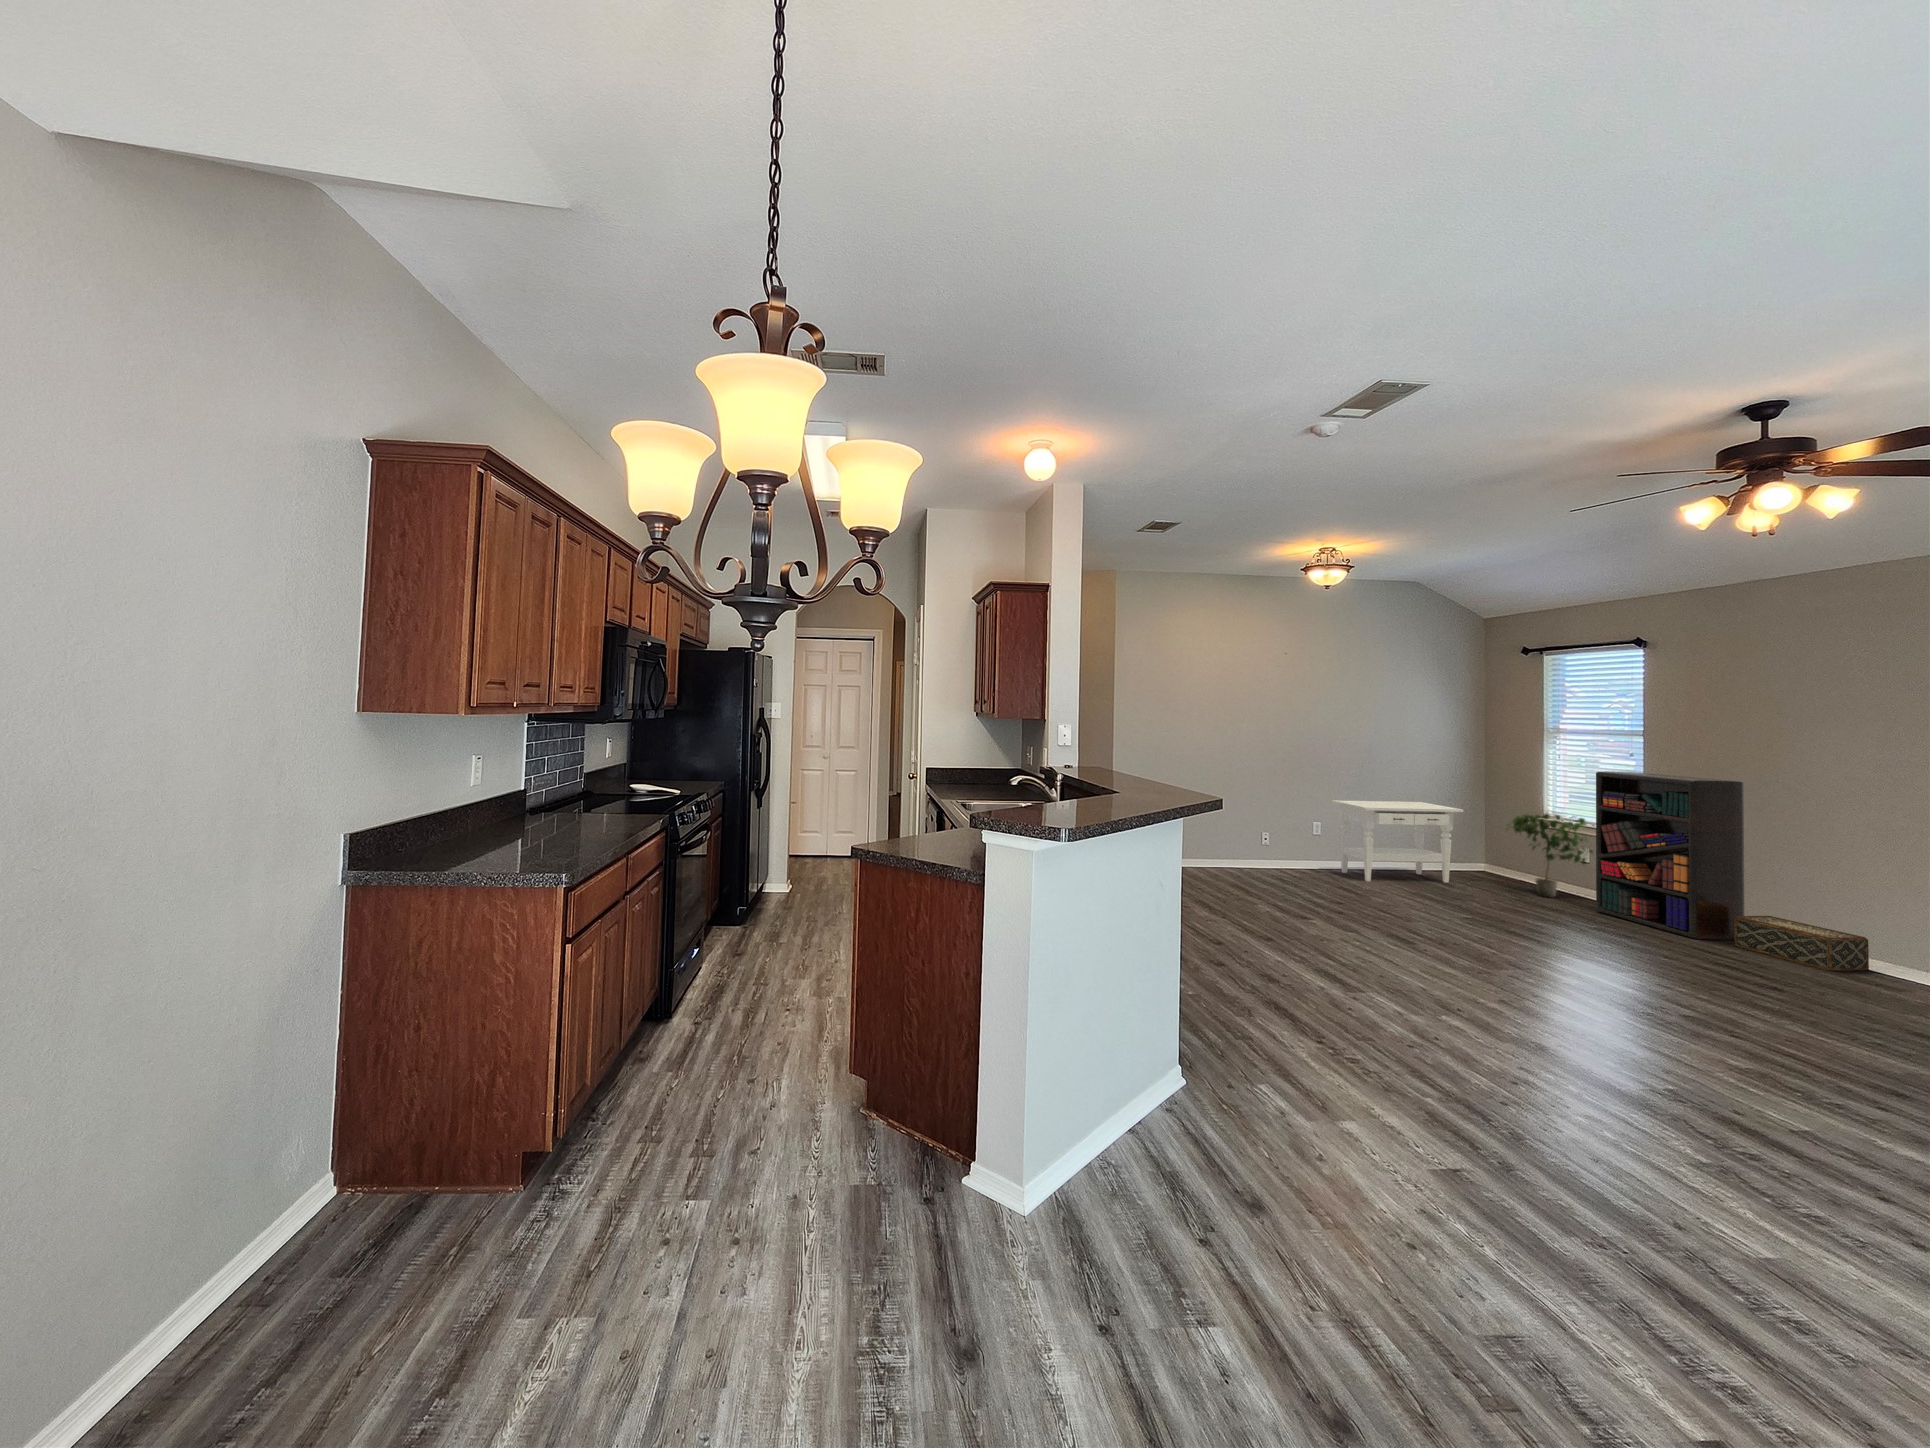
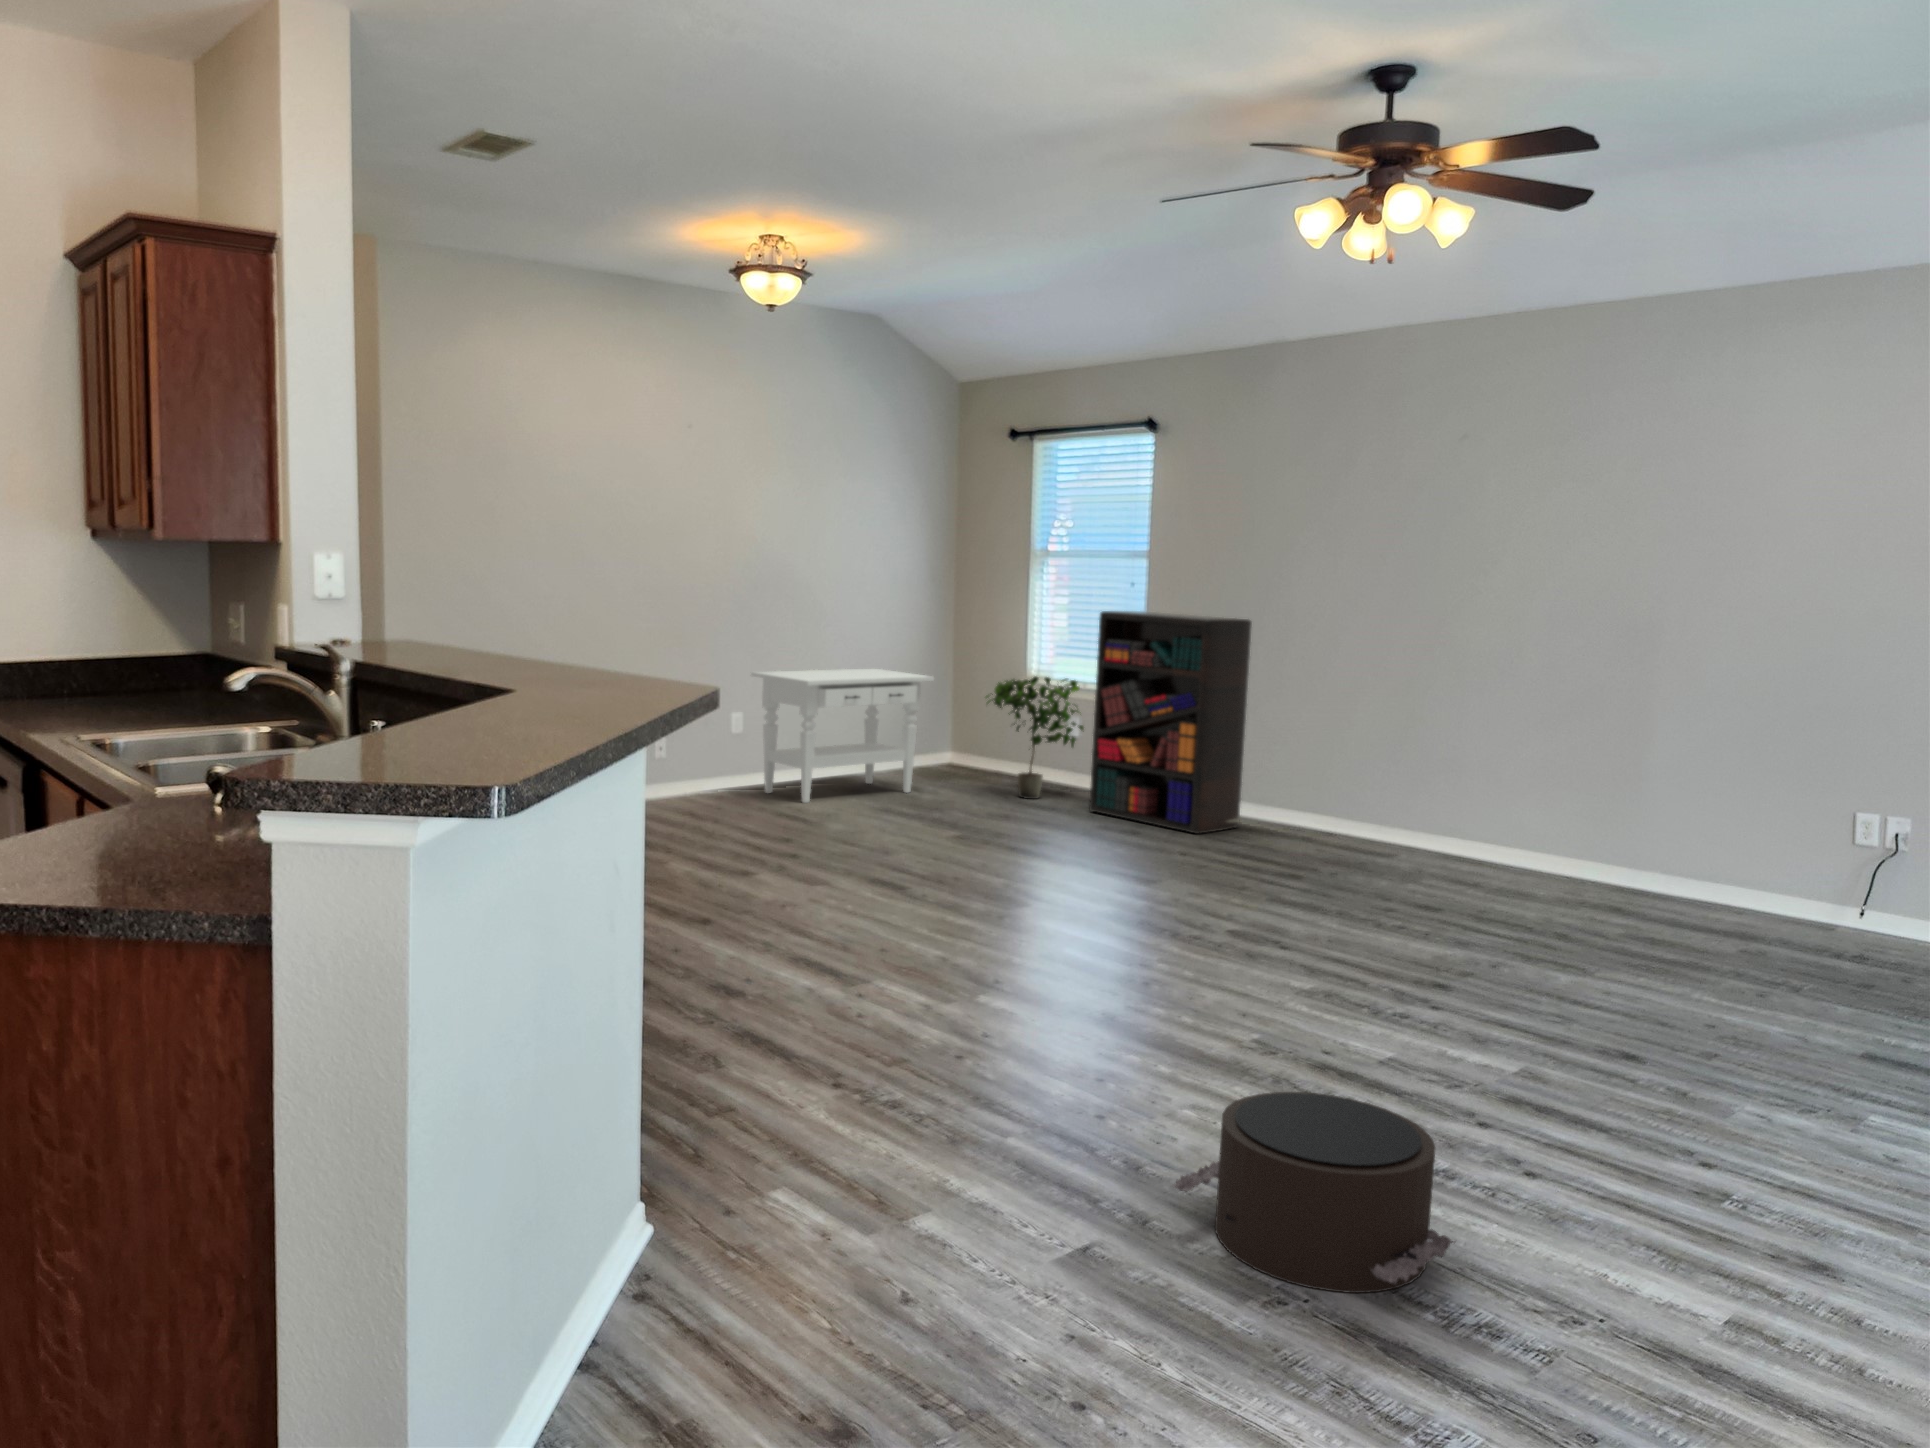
woven basket: present [1734,916,1869,971] -> none [1234,793,1353,854]
pouf: none [1530,1106,1783,1274] -> present [1173,1092,1456,1293]

